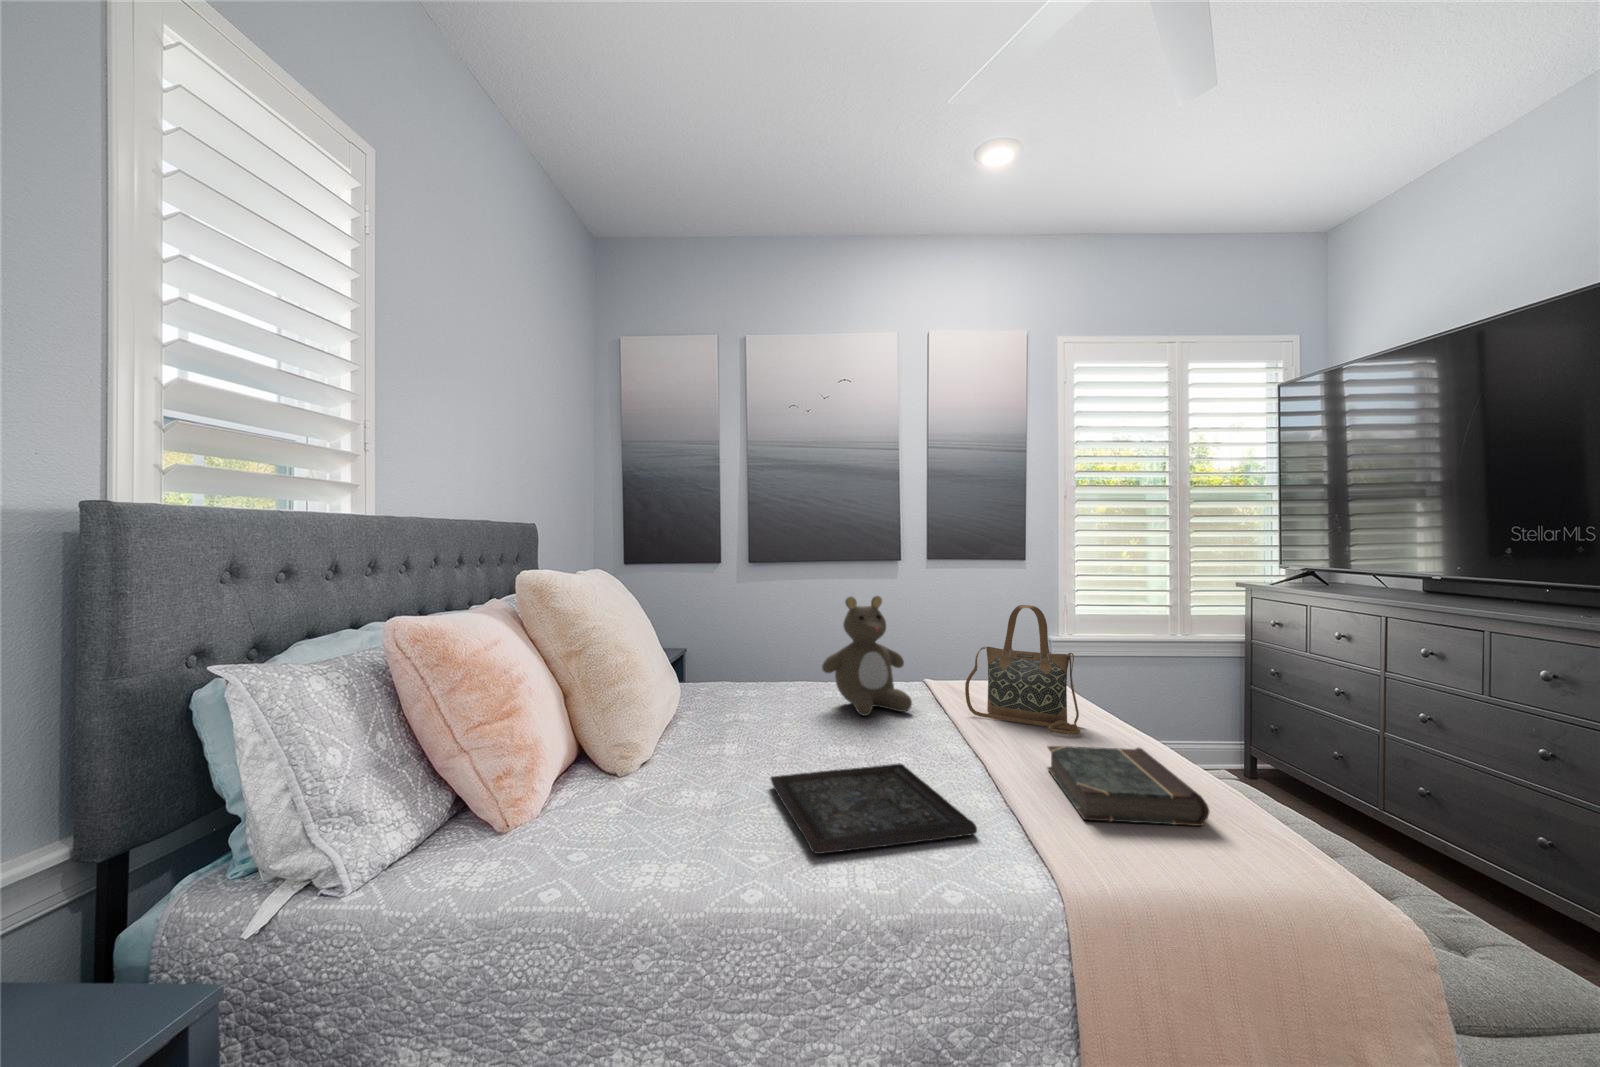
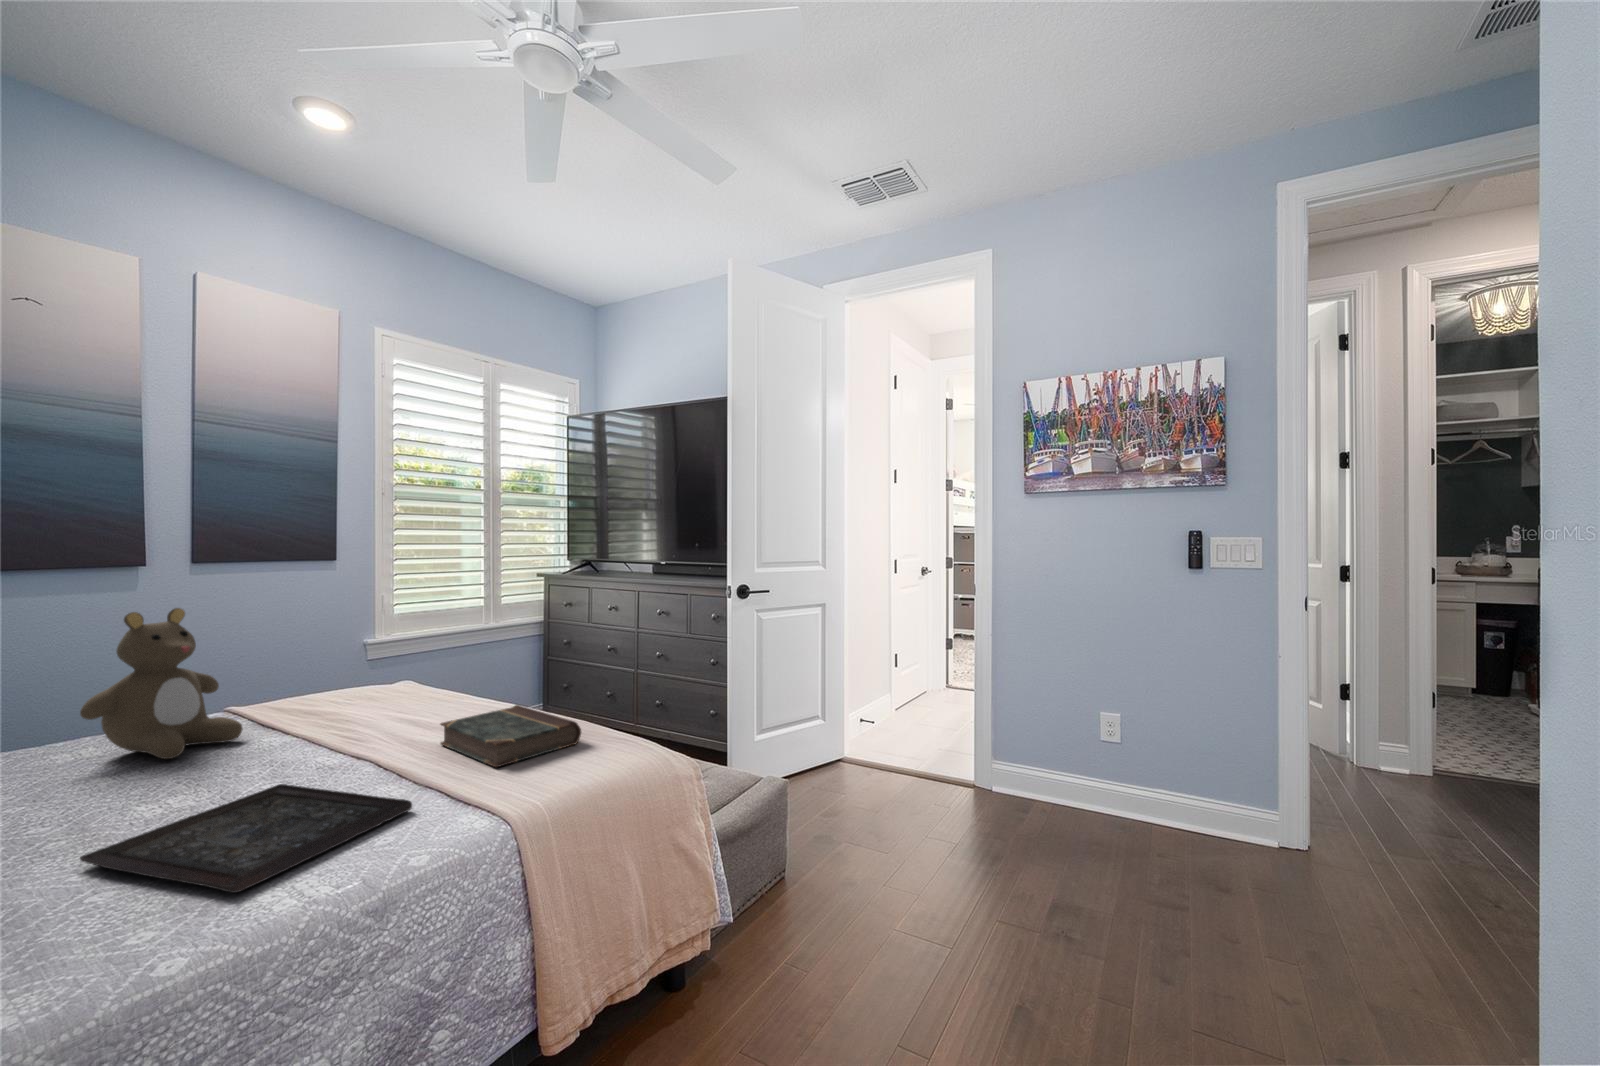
handbag: present [965,605,1081,735] -> none [314,601,451,723]

